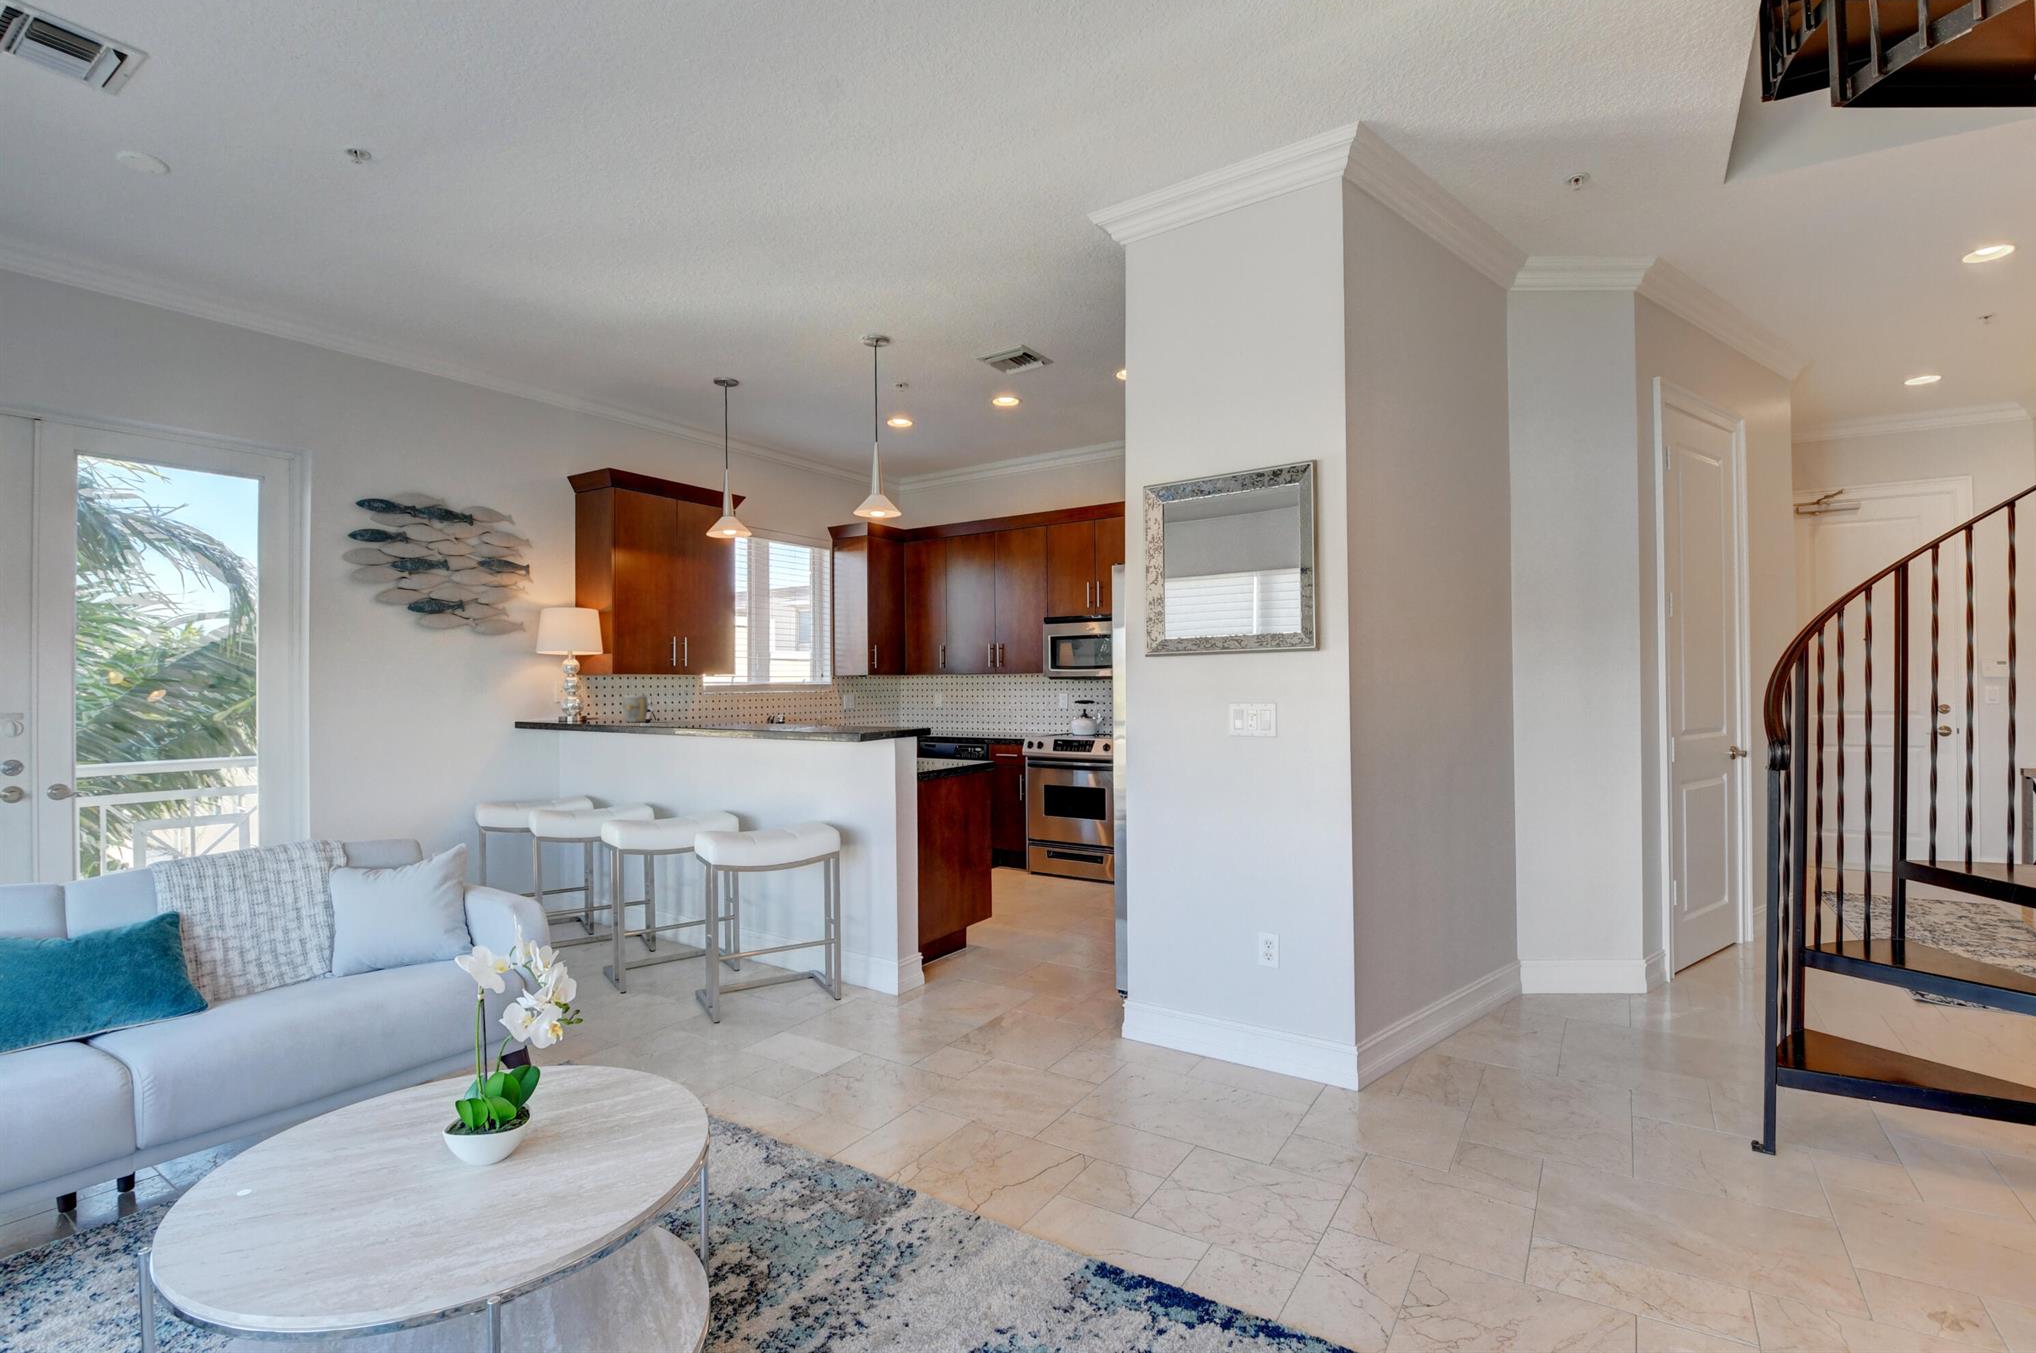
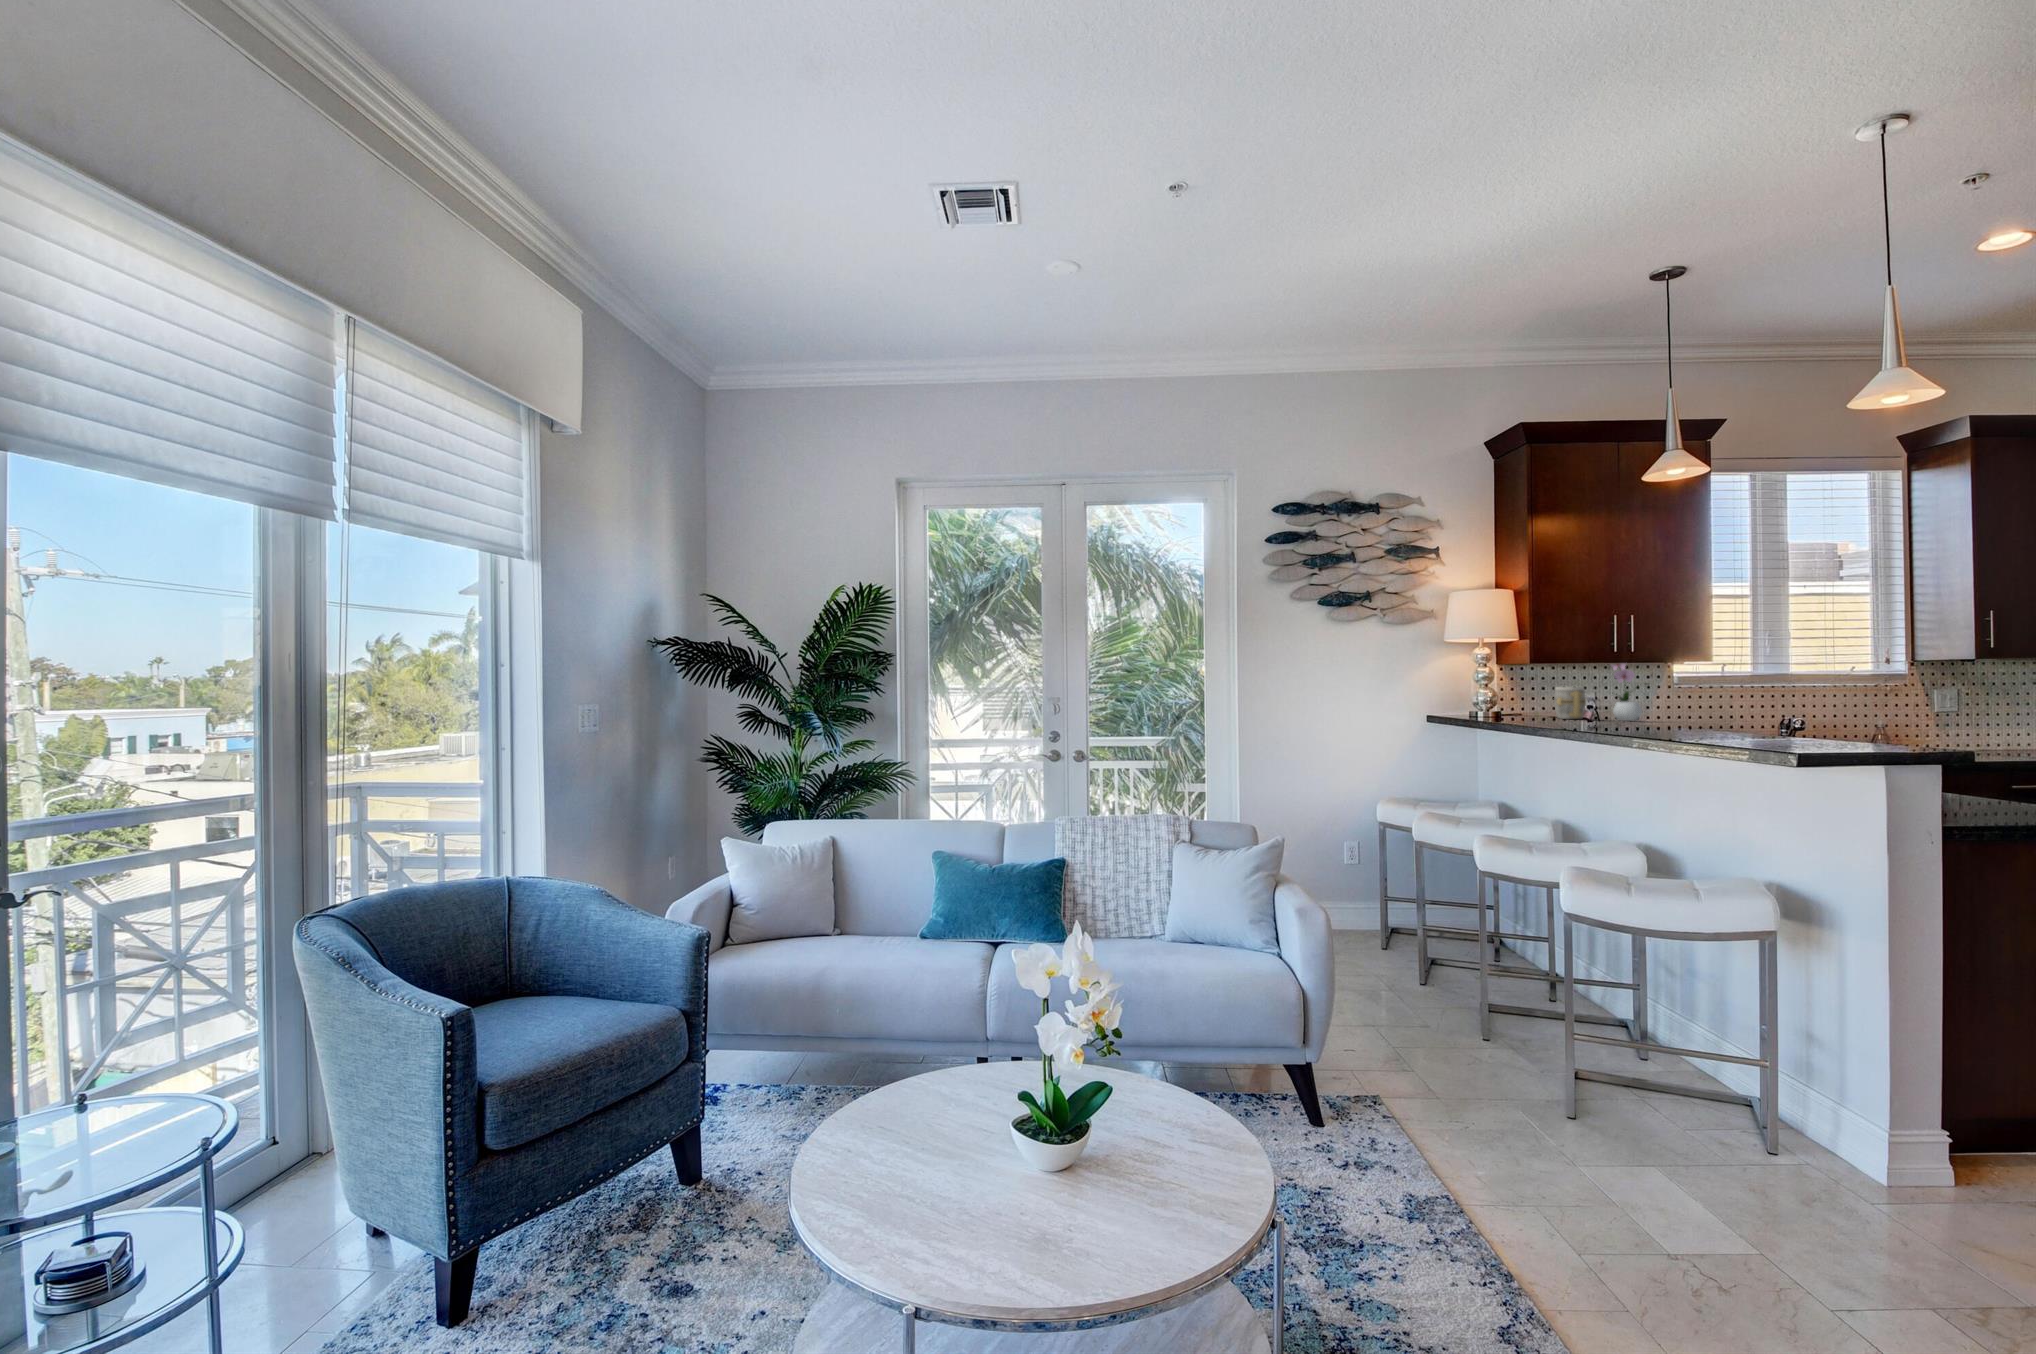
flower arrangement: none [663,661,688,722] -> present [1612,664,1642,721]

